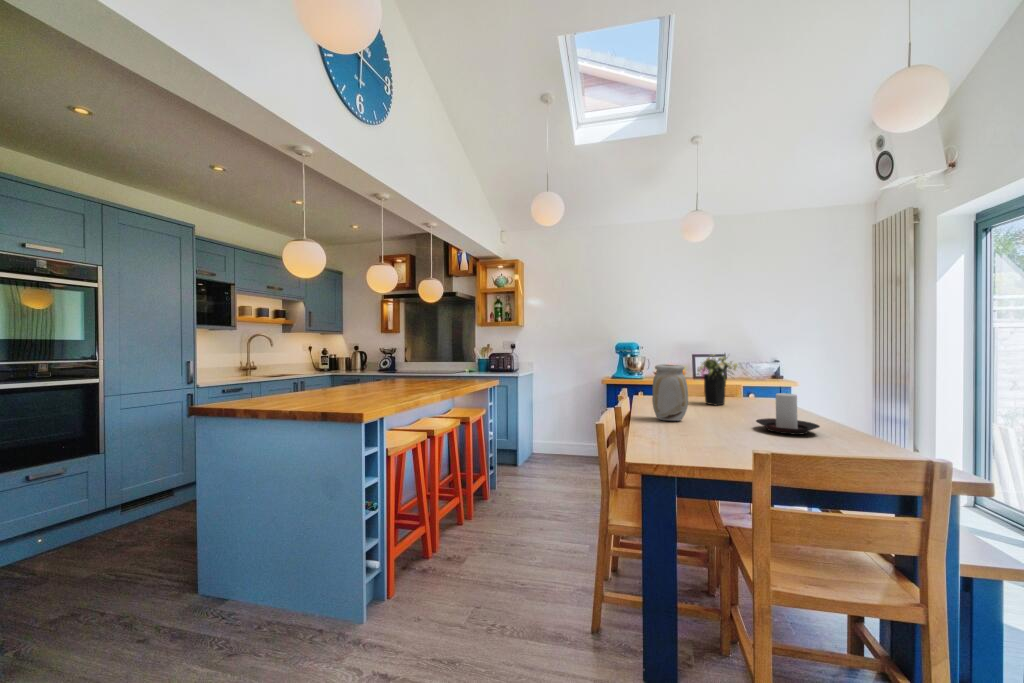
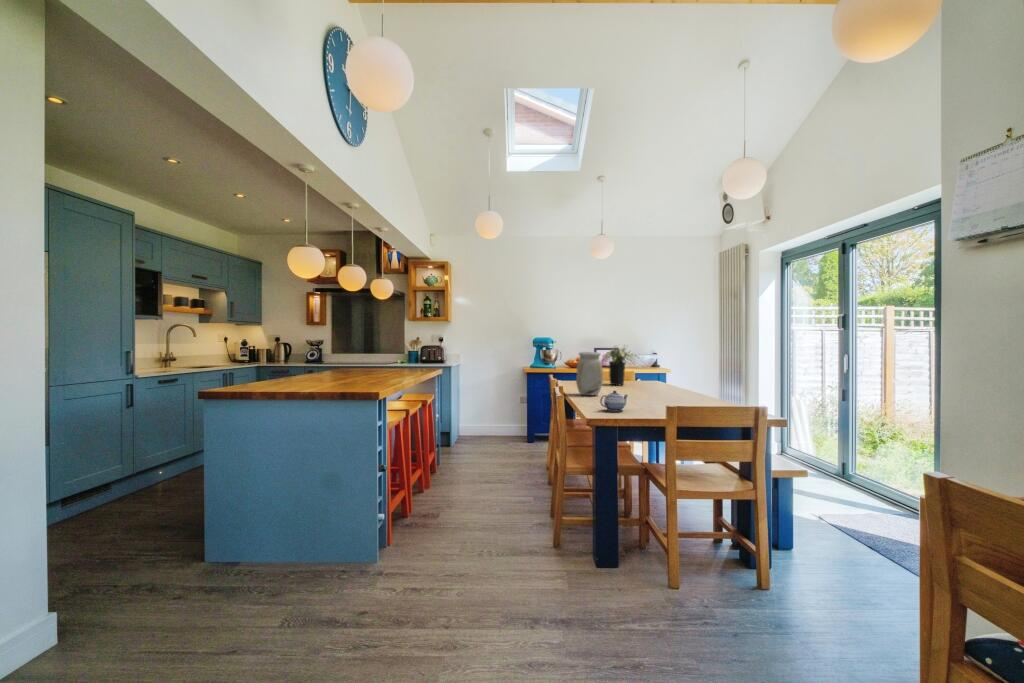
candle holder: present [756,393,820,435] -> none [650,371,691,401]
teapot: none [674,421,716,450] -> present [600,391,628,412]

